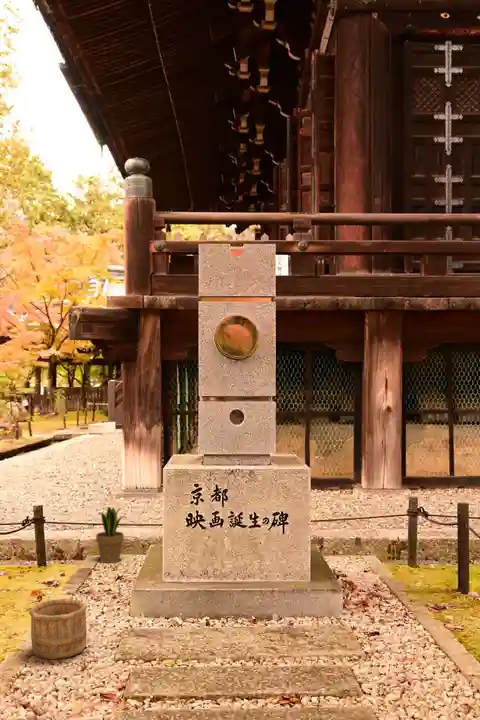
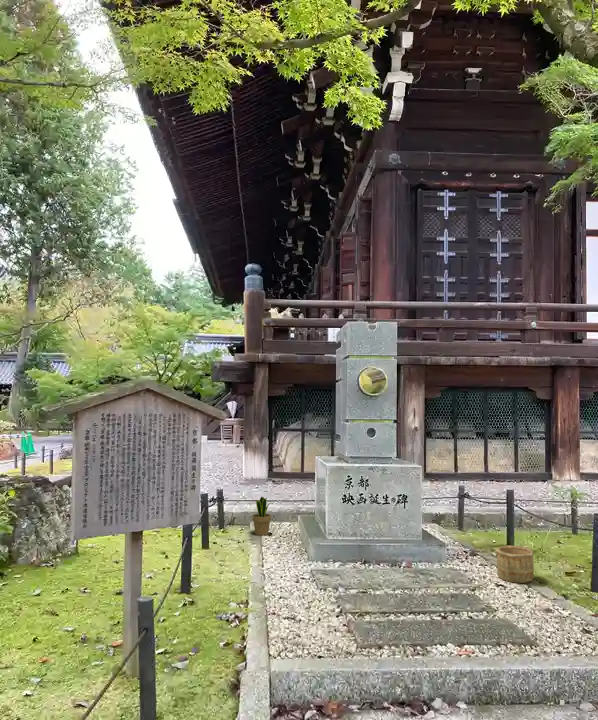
wooden bucket: present [29,599,87,659] -> present [496,545,534,583]

